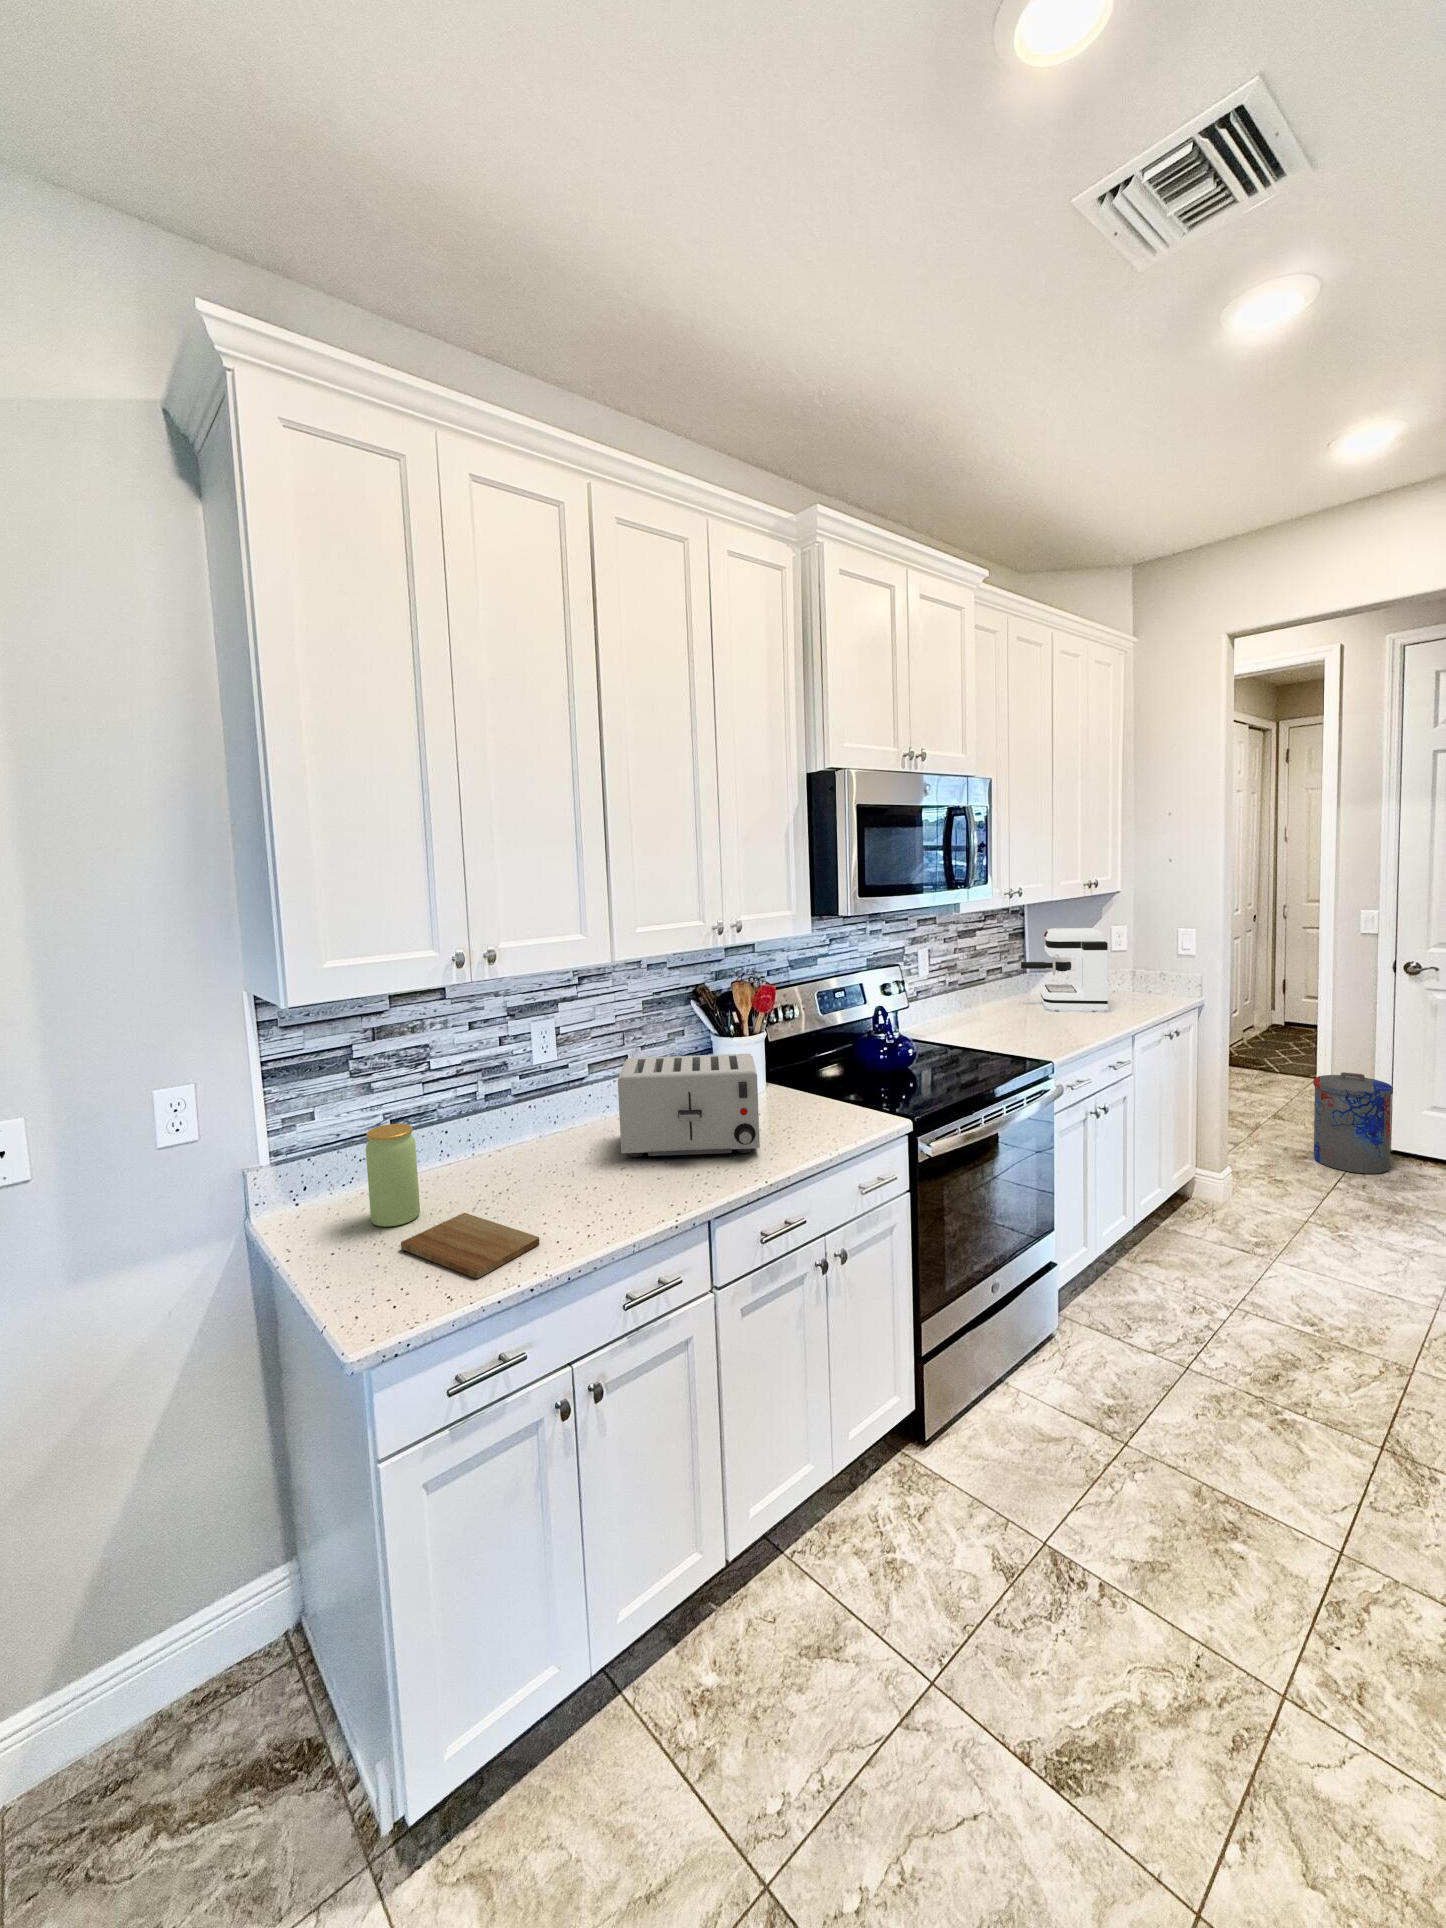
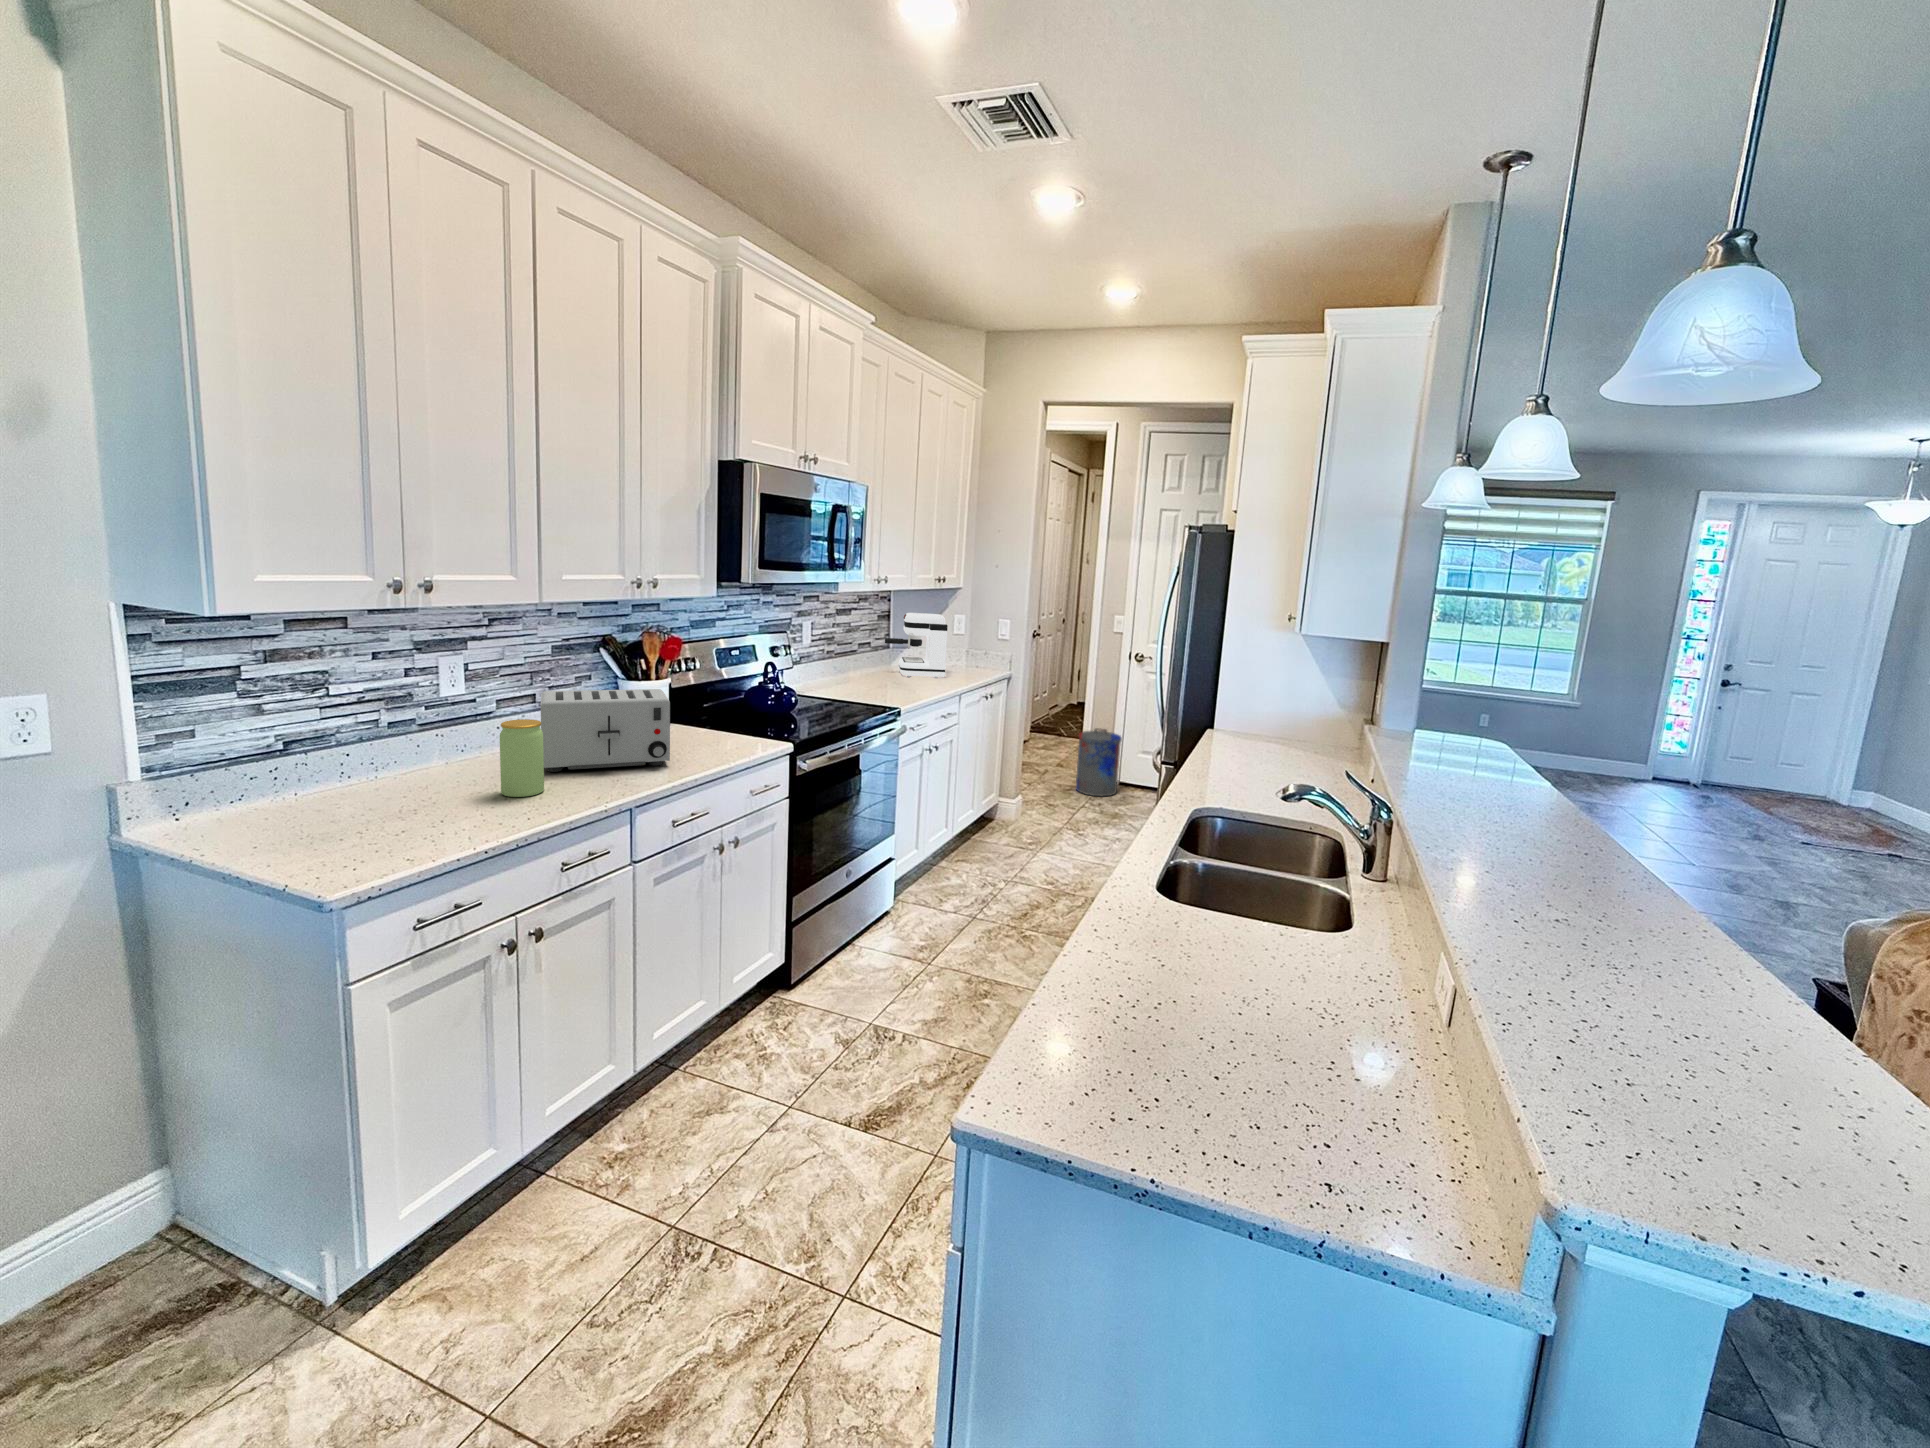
jar: present [366,1124,420,1227] -> present [500,719,544,797]
cutting board: present [401,1213,539,1279] -> none [336,811,482,847]

